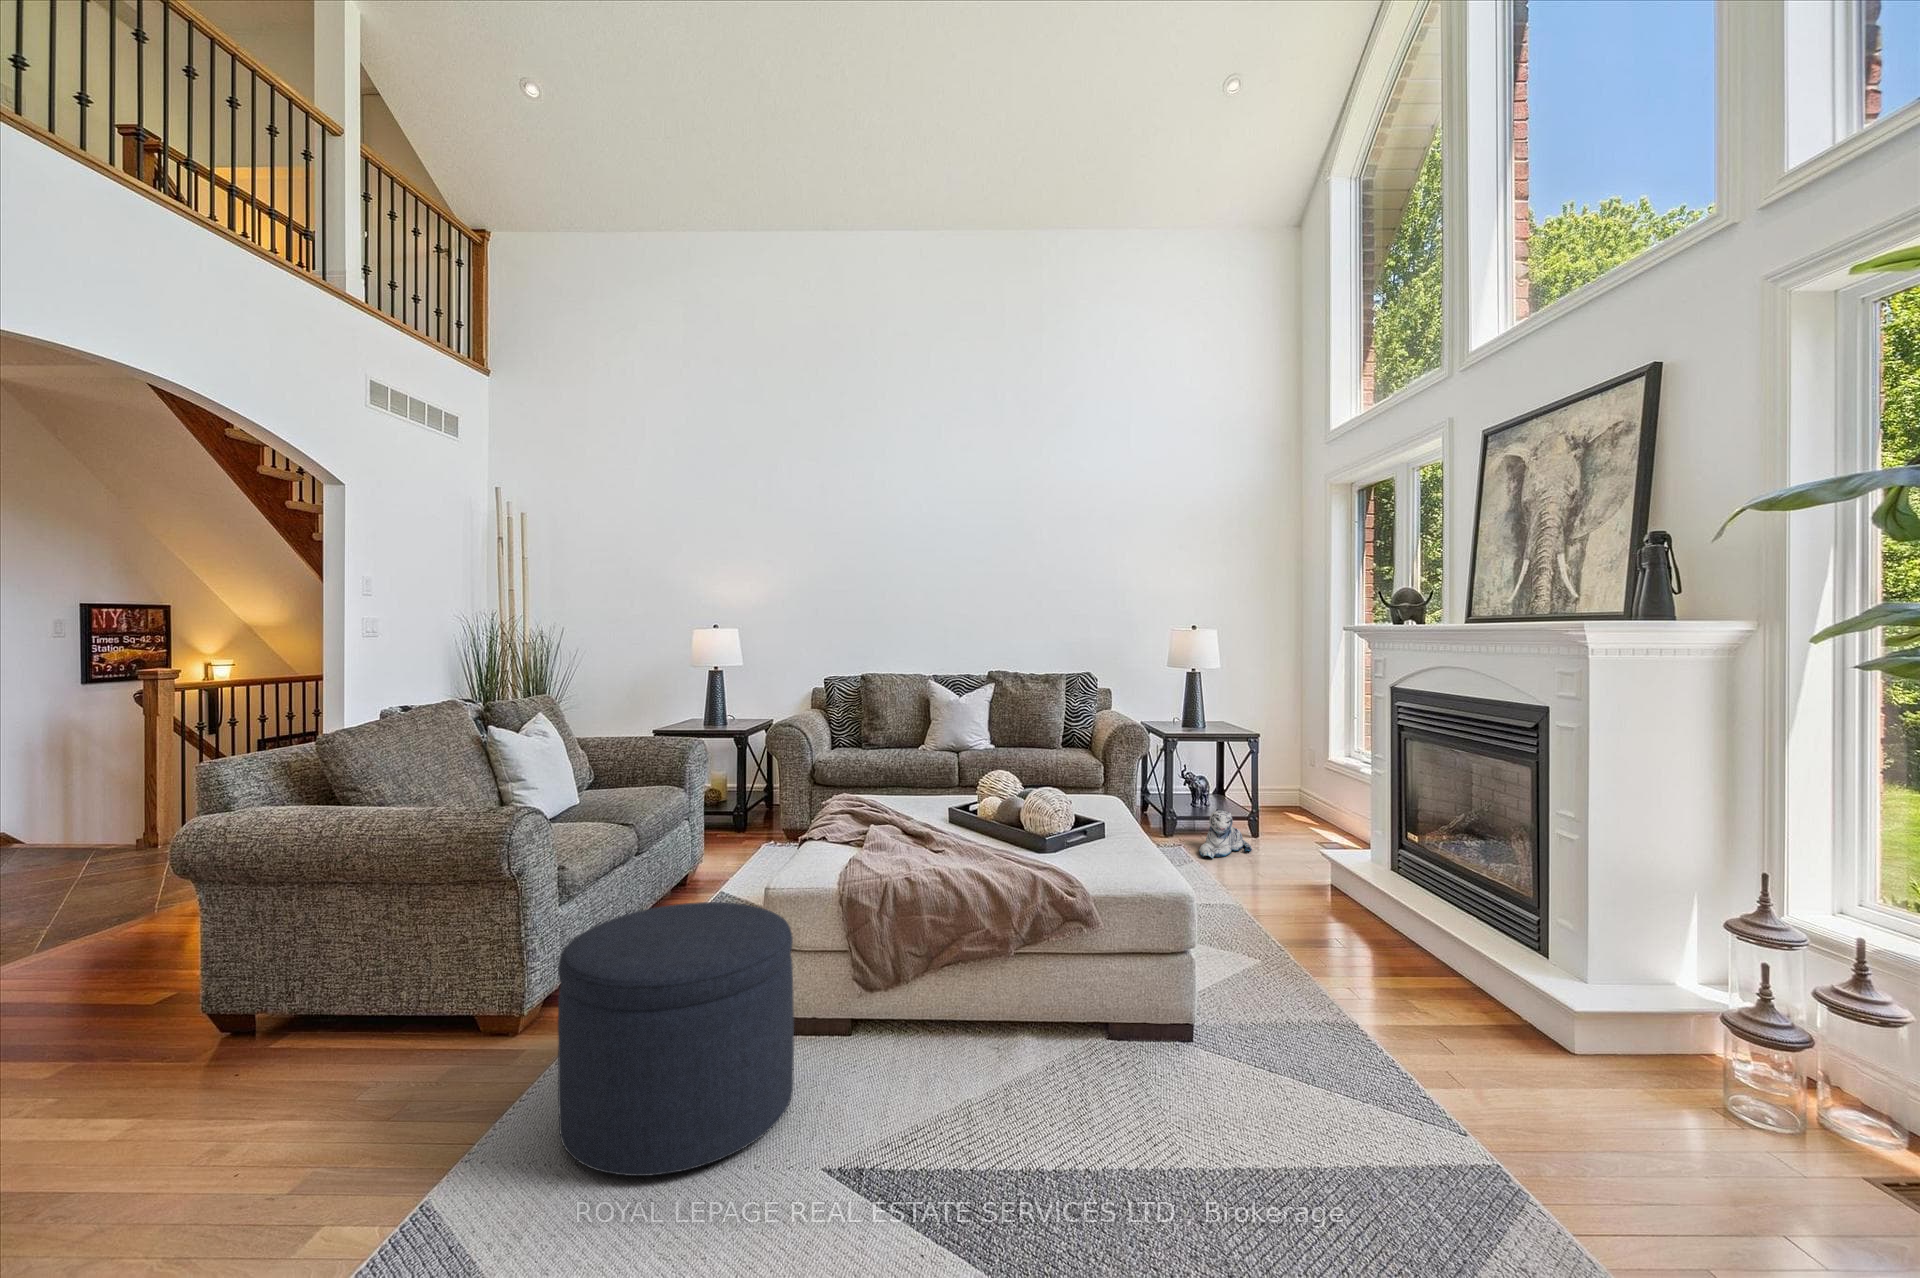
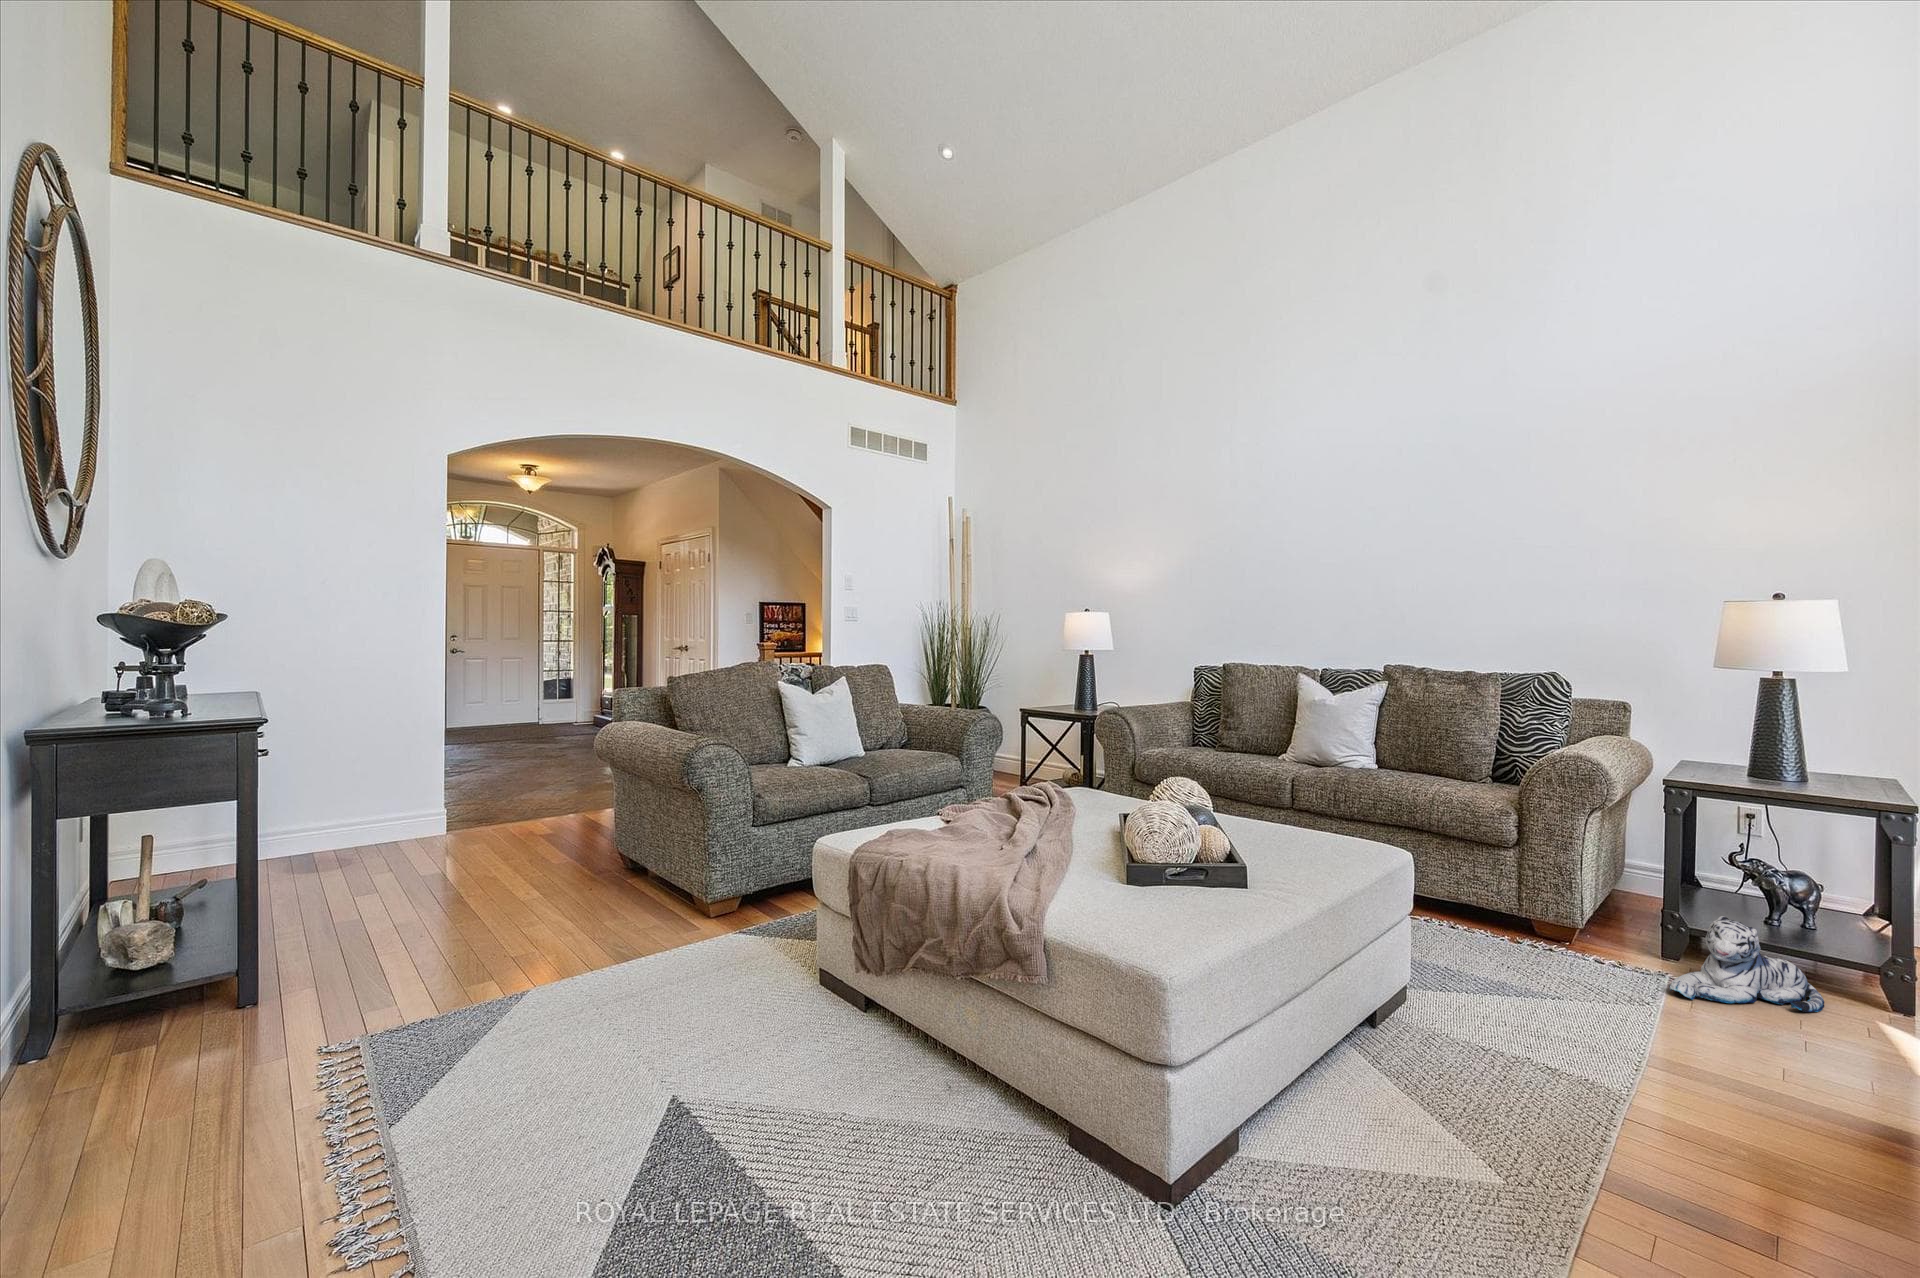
ottoman: present [558,902,794,1176] -> none [563,835,767,1049]

